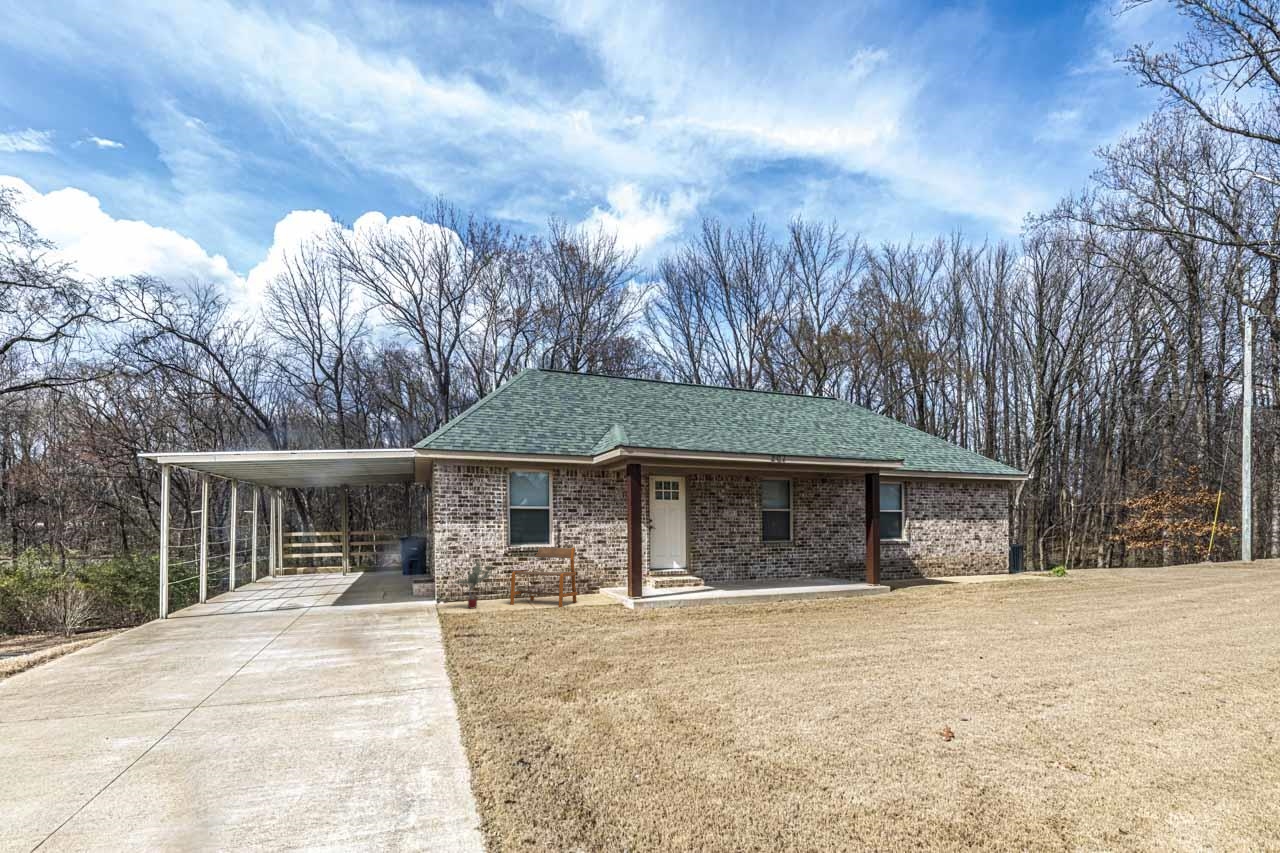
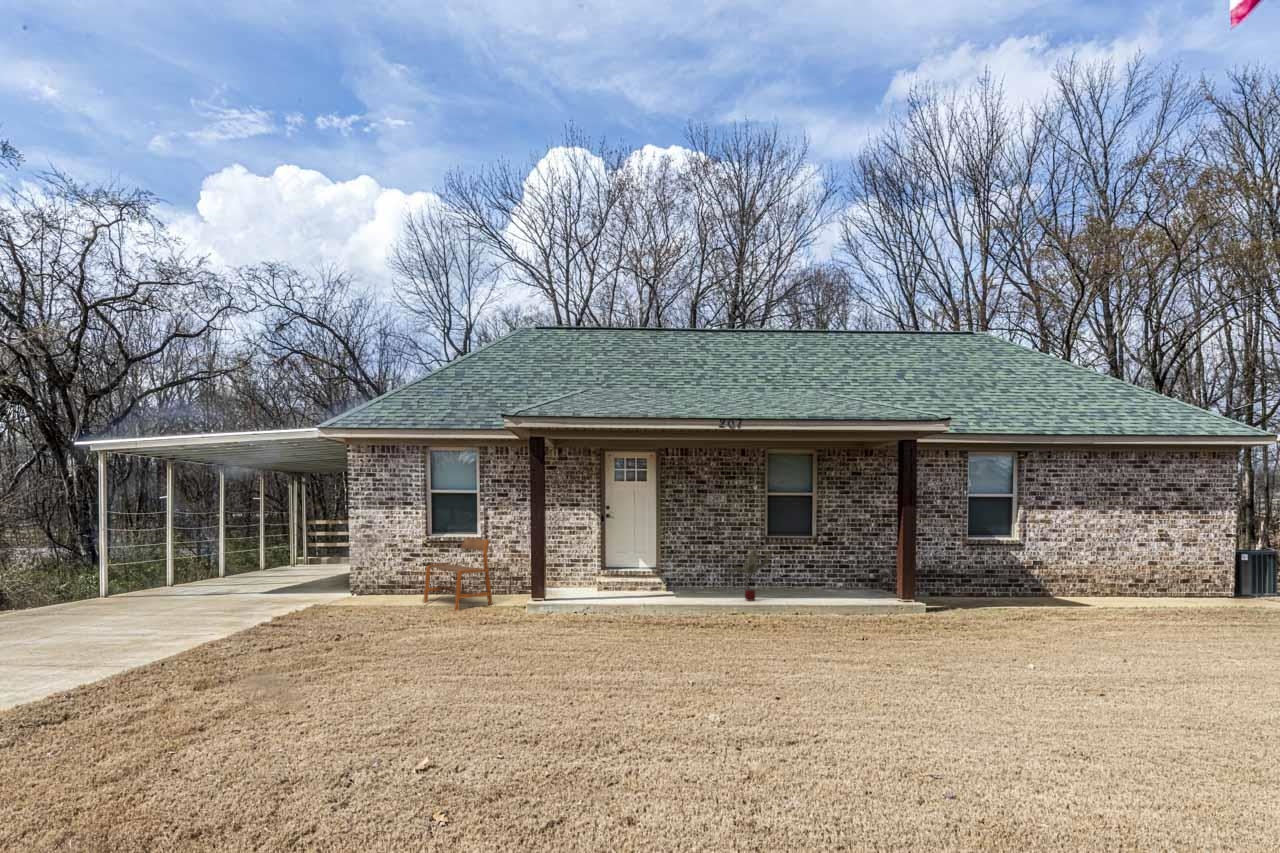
potted tree: present [455,560,492,608] -> present [728,545,771,601]

